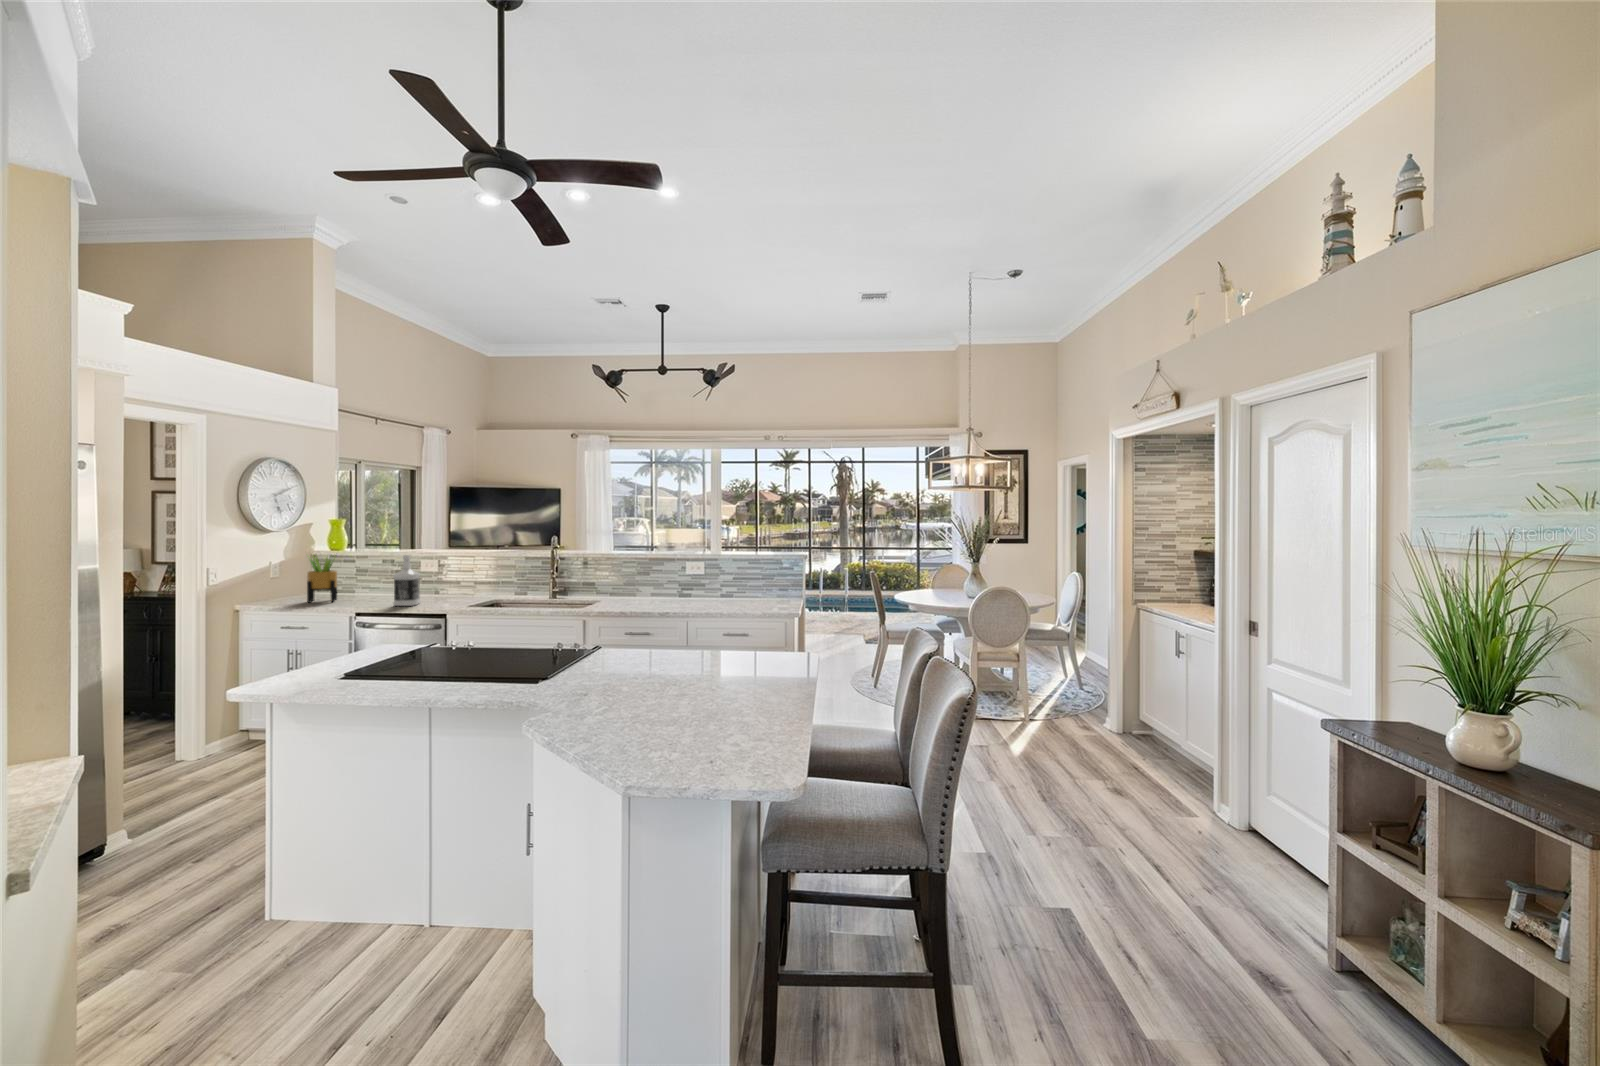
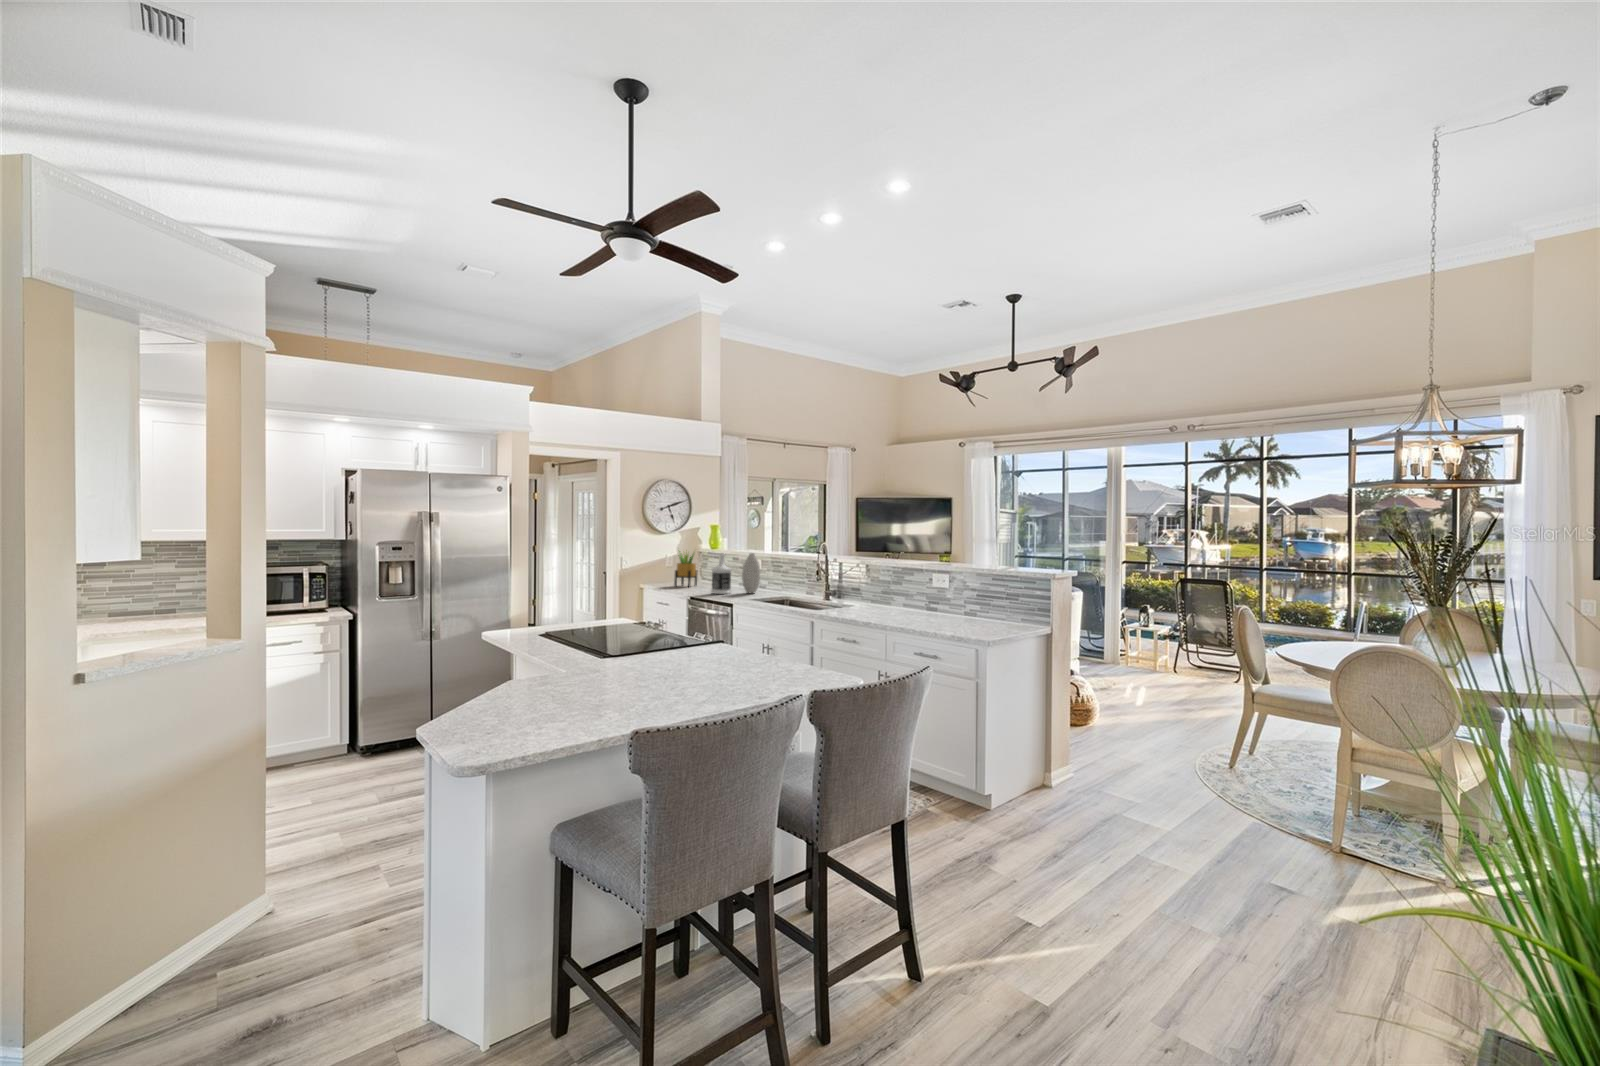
vase: none [434,552,458,601] -> present [742,553,760,593]

